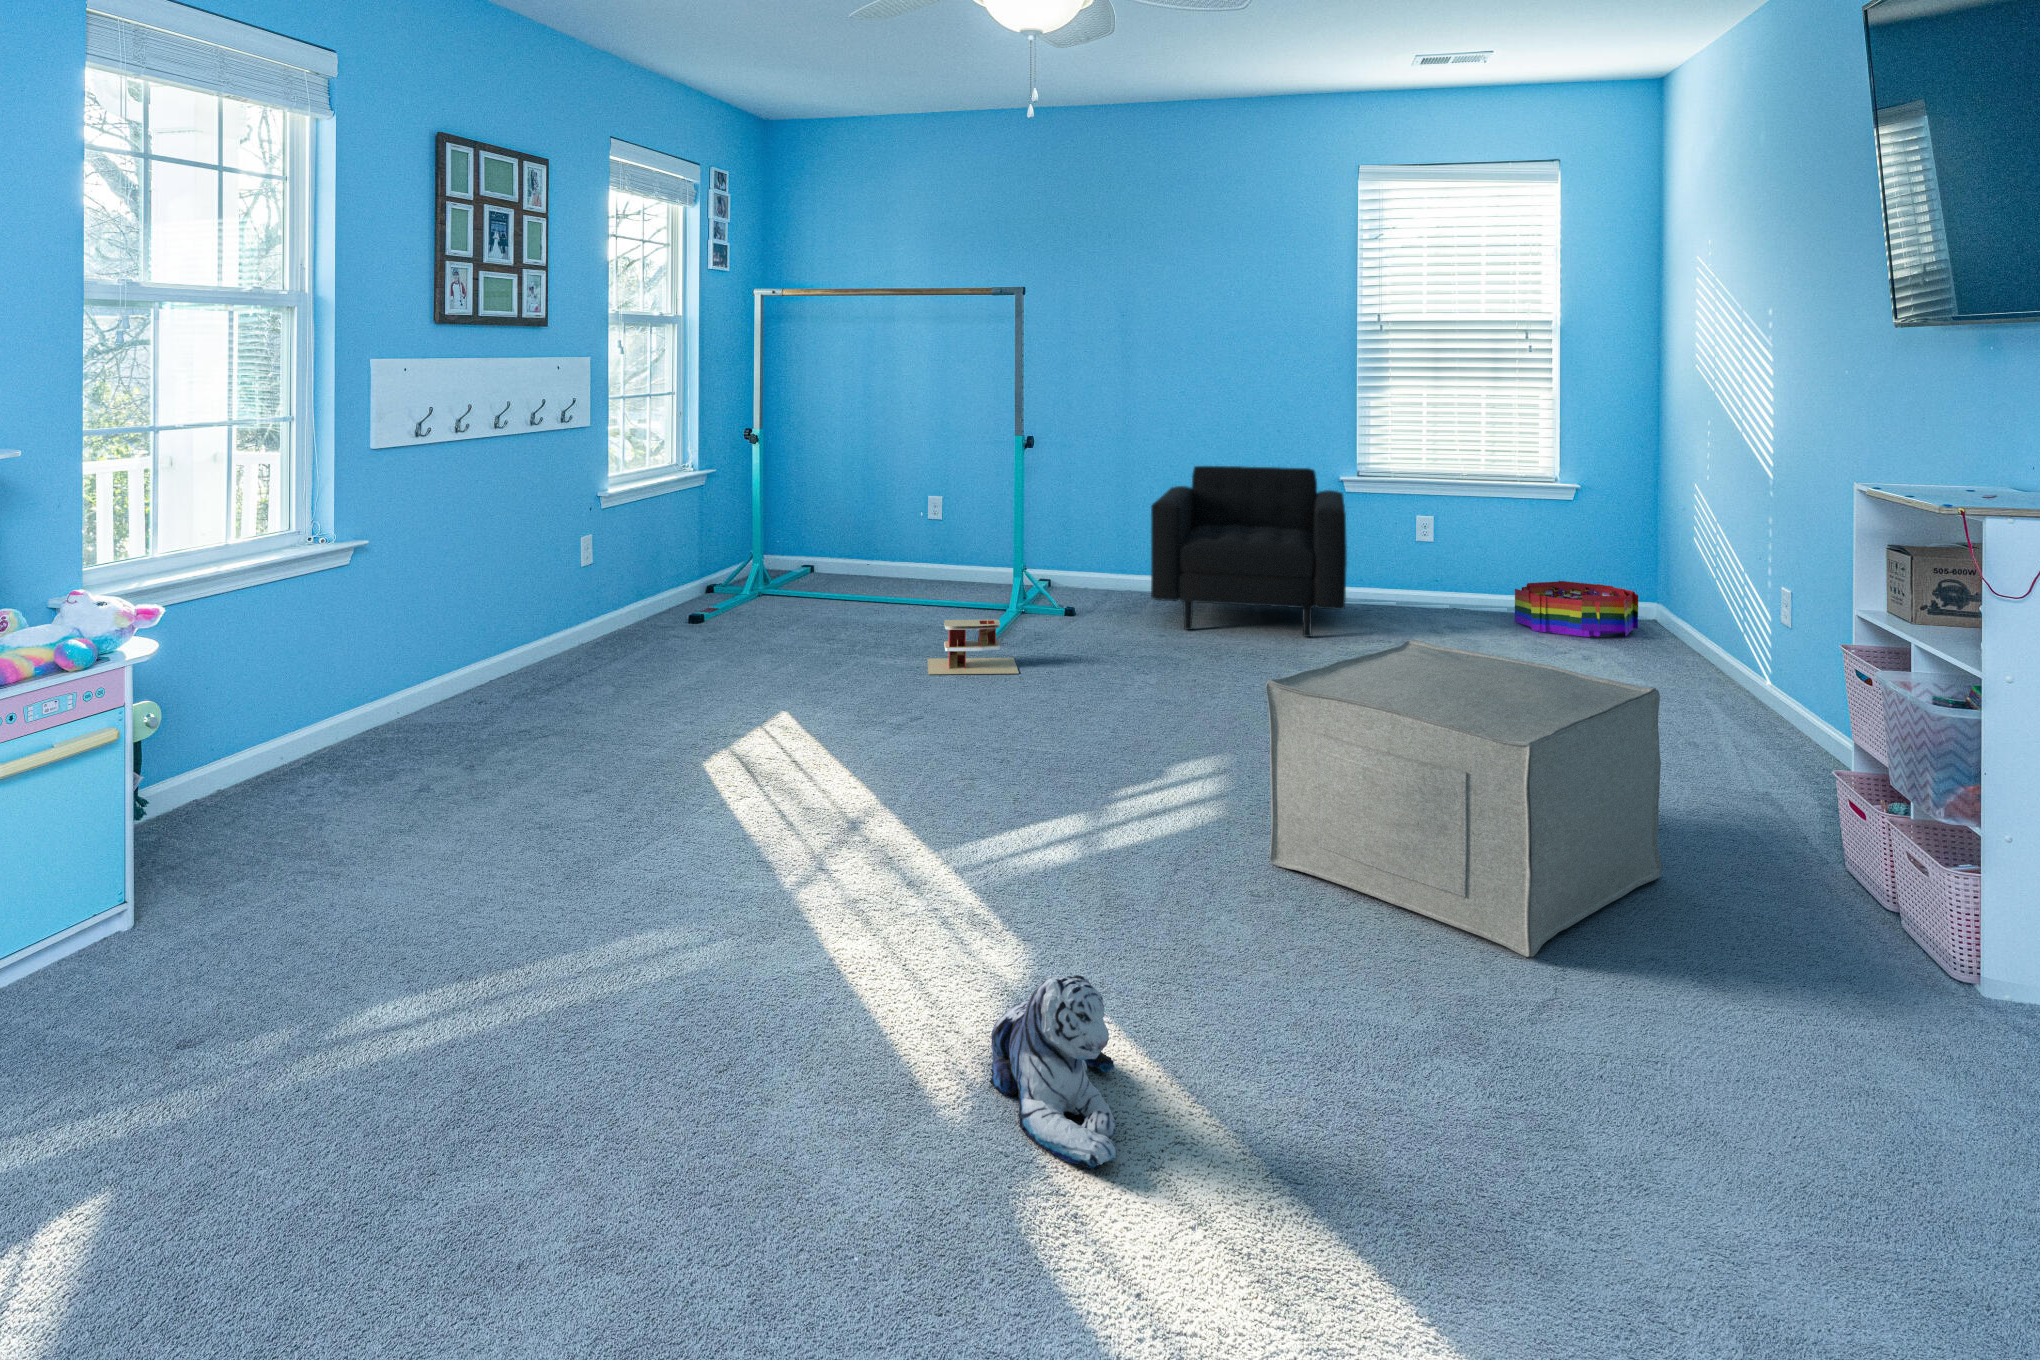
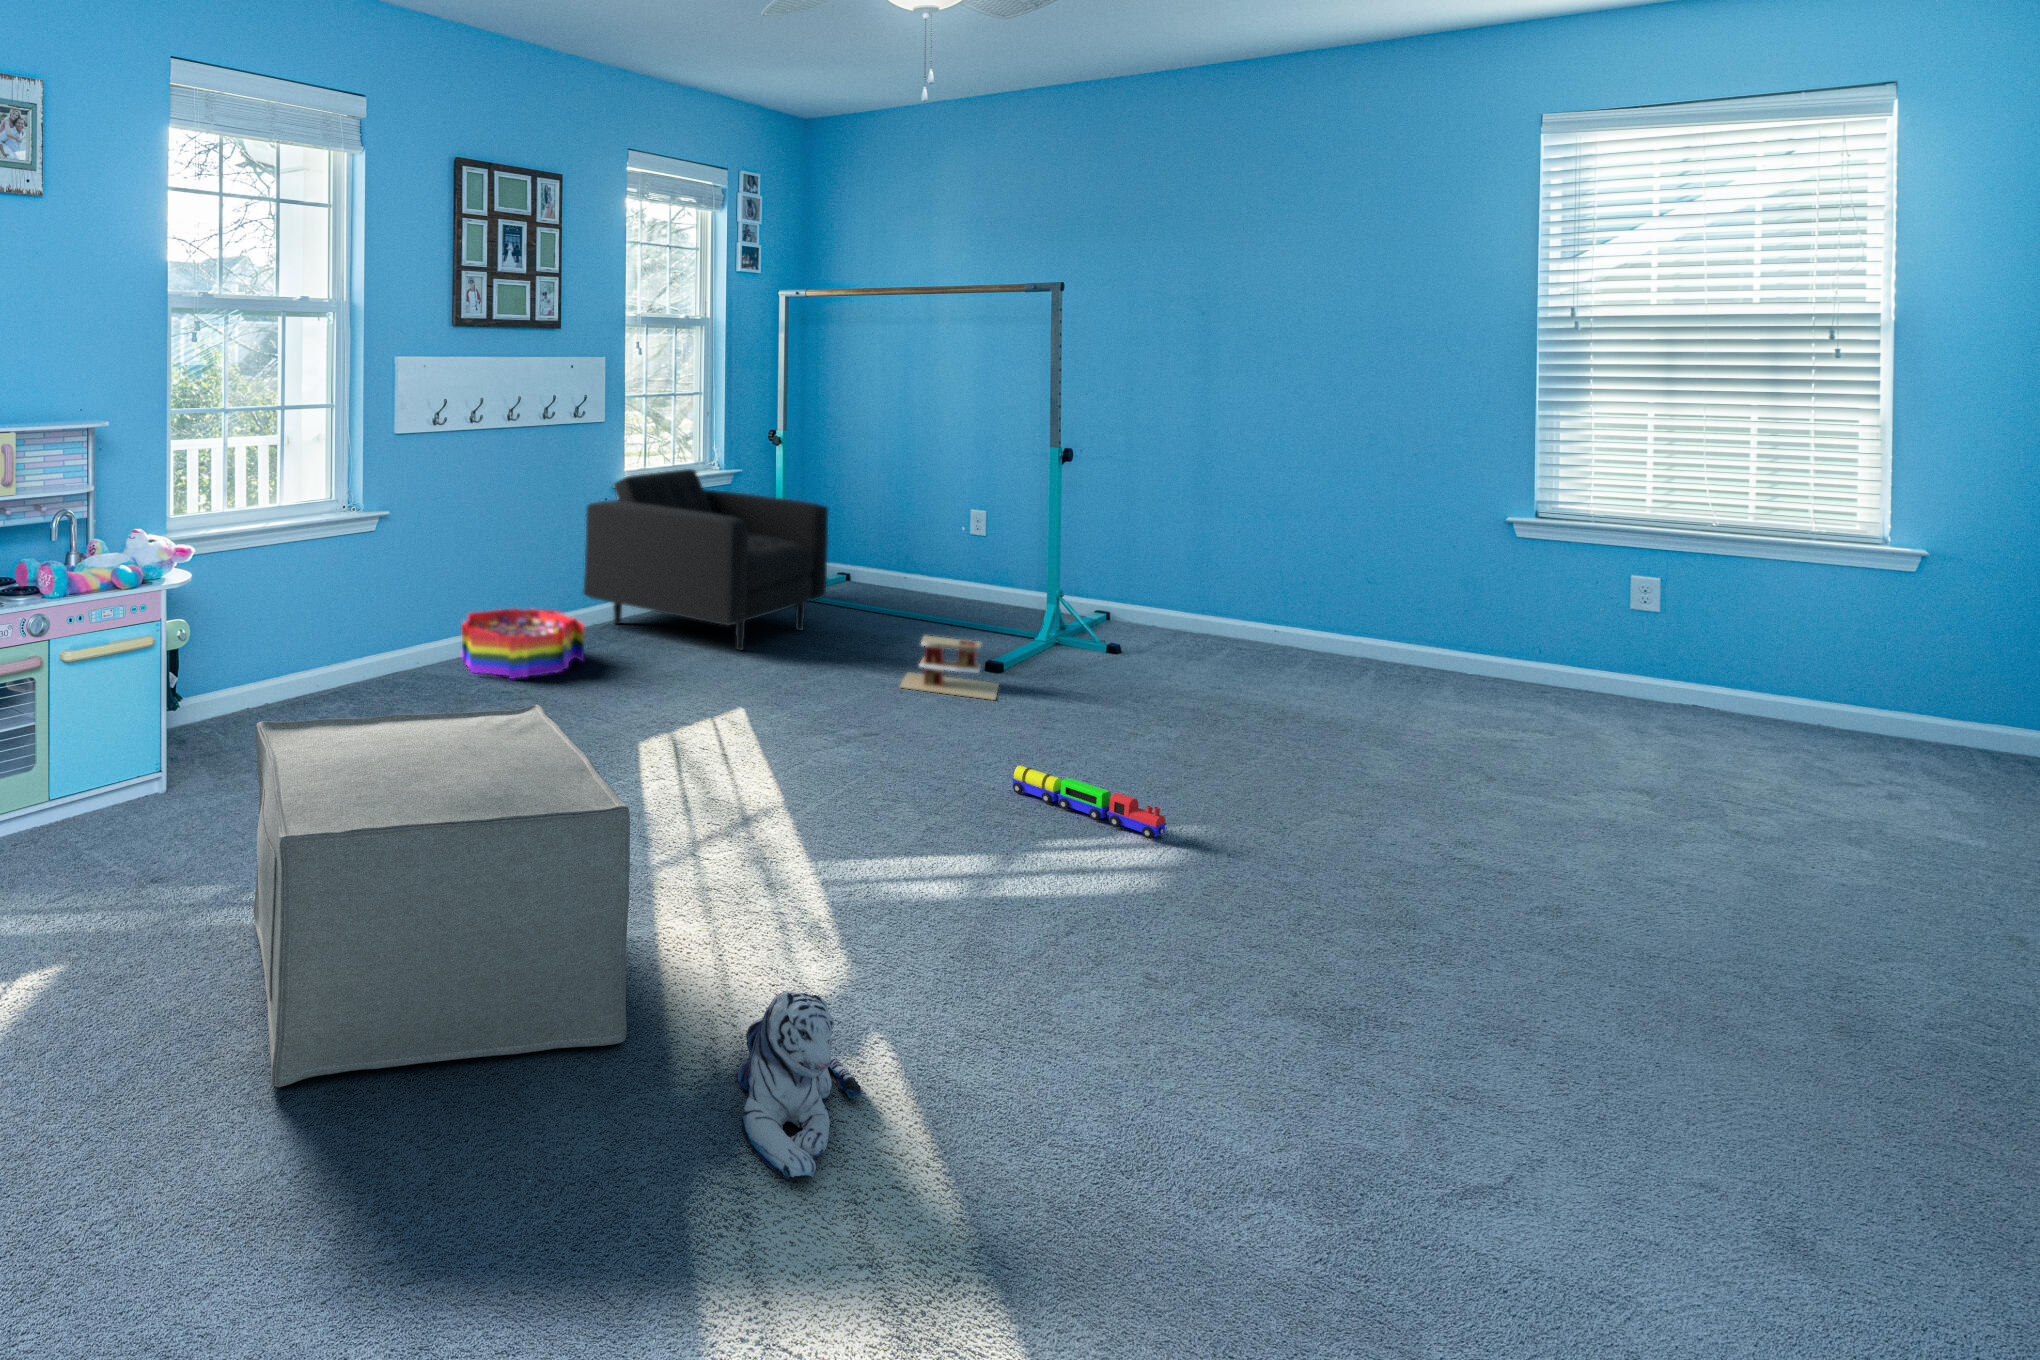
armchair: present [1151,466,1347,637] -> present [583,469,828,650]
storage bin: present [1515,581,1638,637] -> present [461,608,584,678]
ottoman: present [1266,640,1662,957] -> present [253,705,630,1087]
toy train: none [1078,728,1221,775] -> present [1012,765,1167,839]

